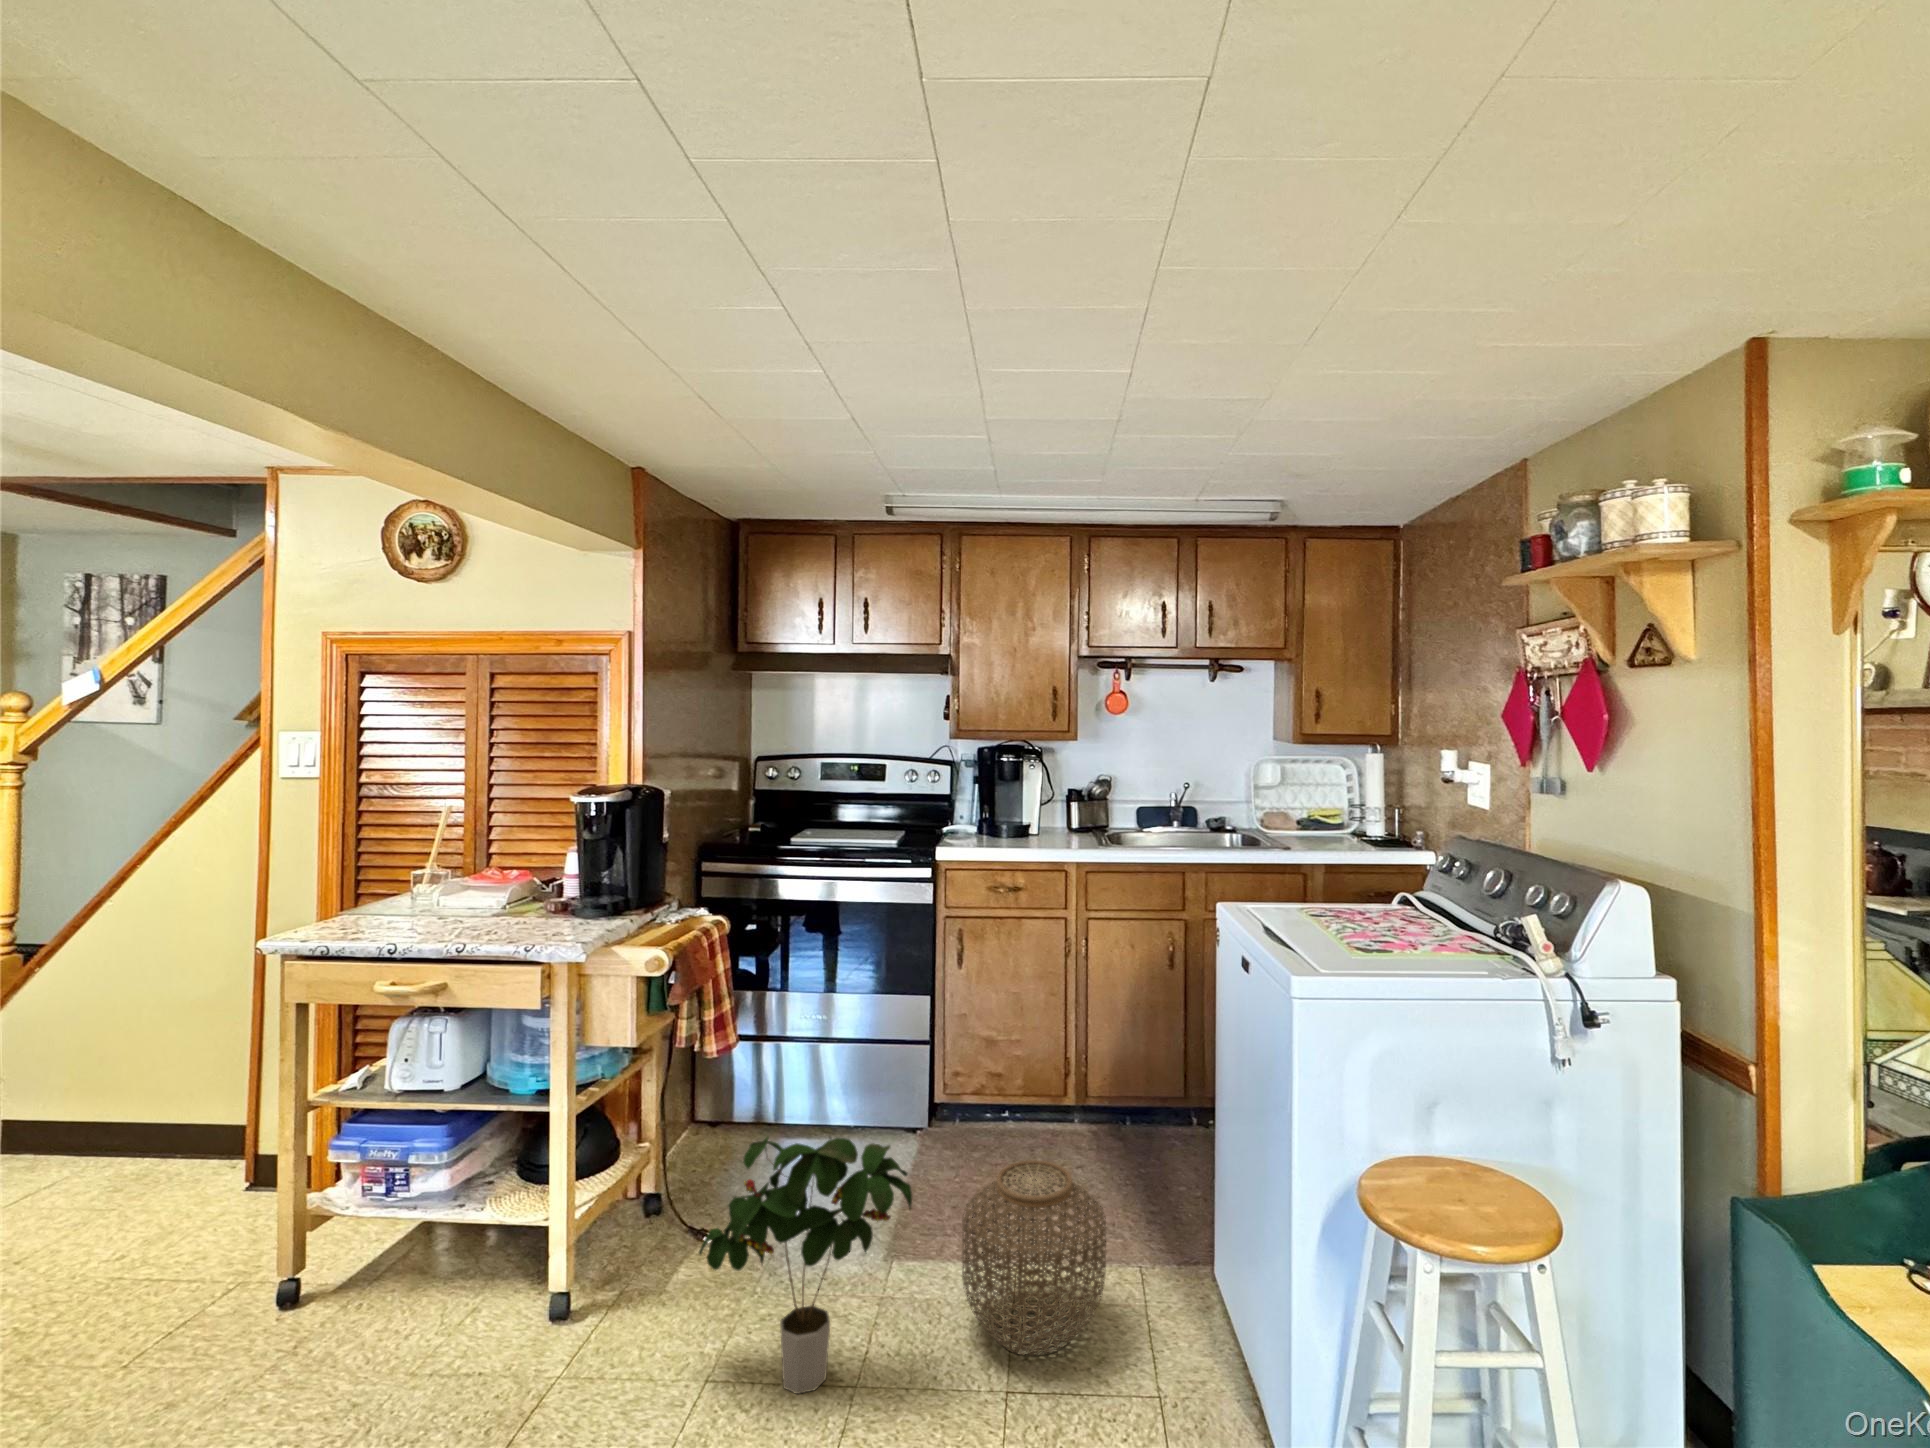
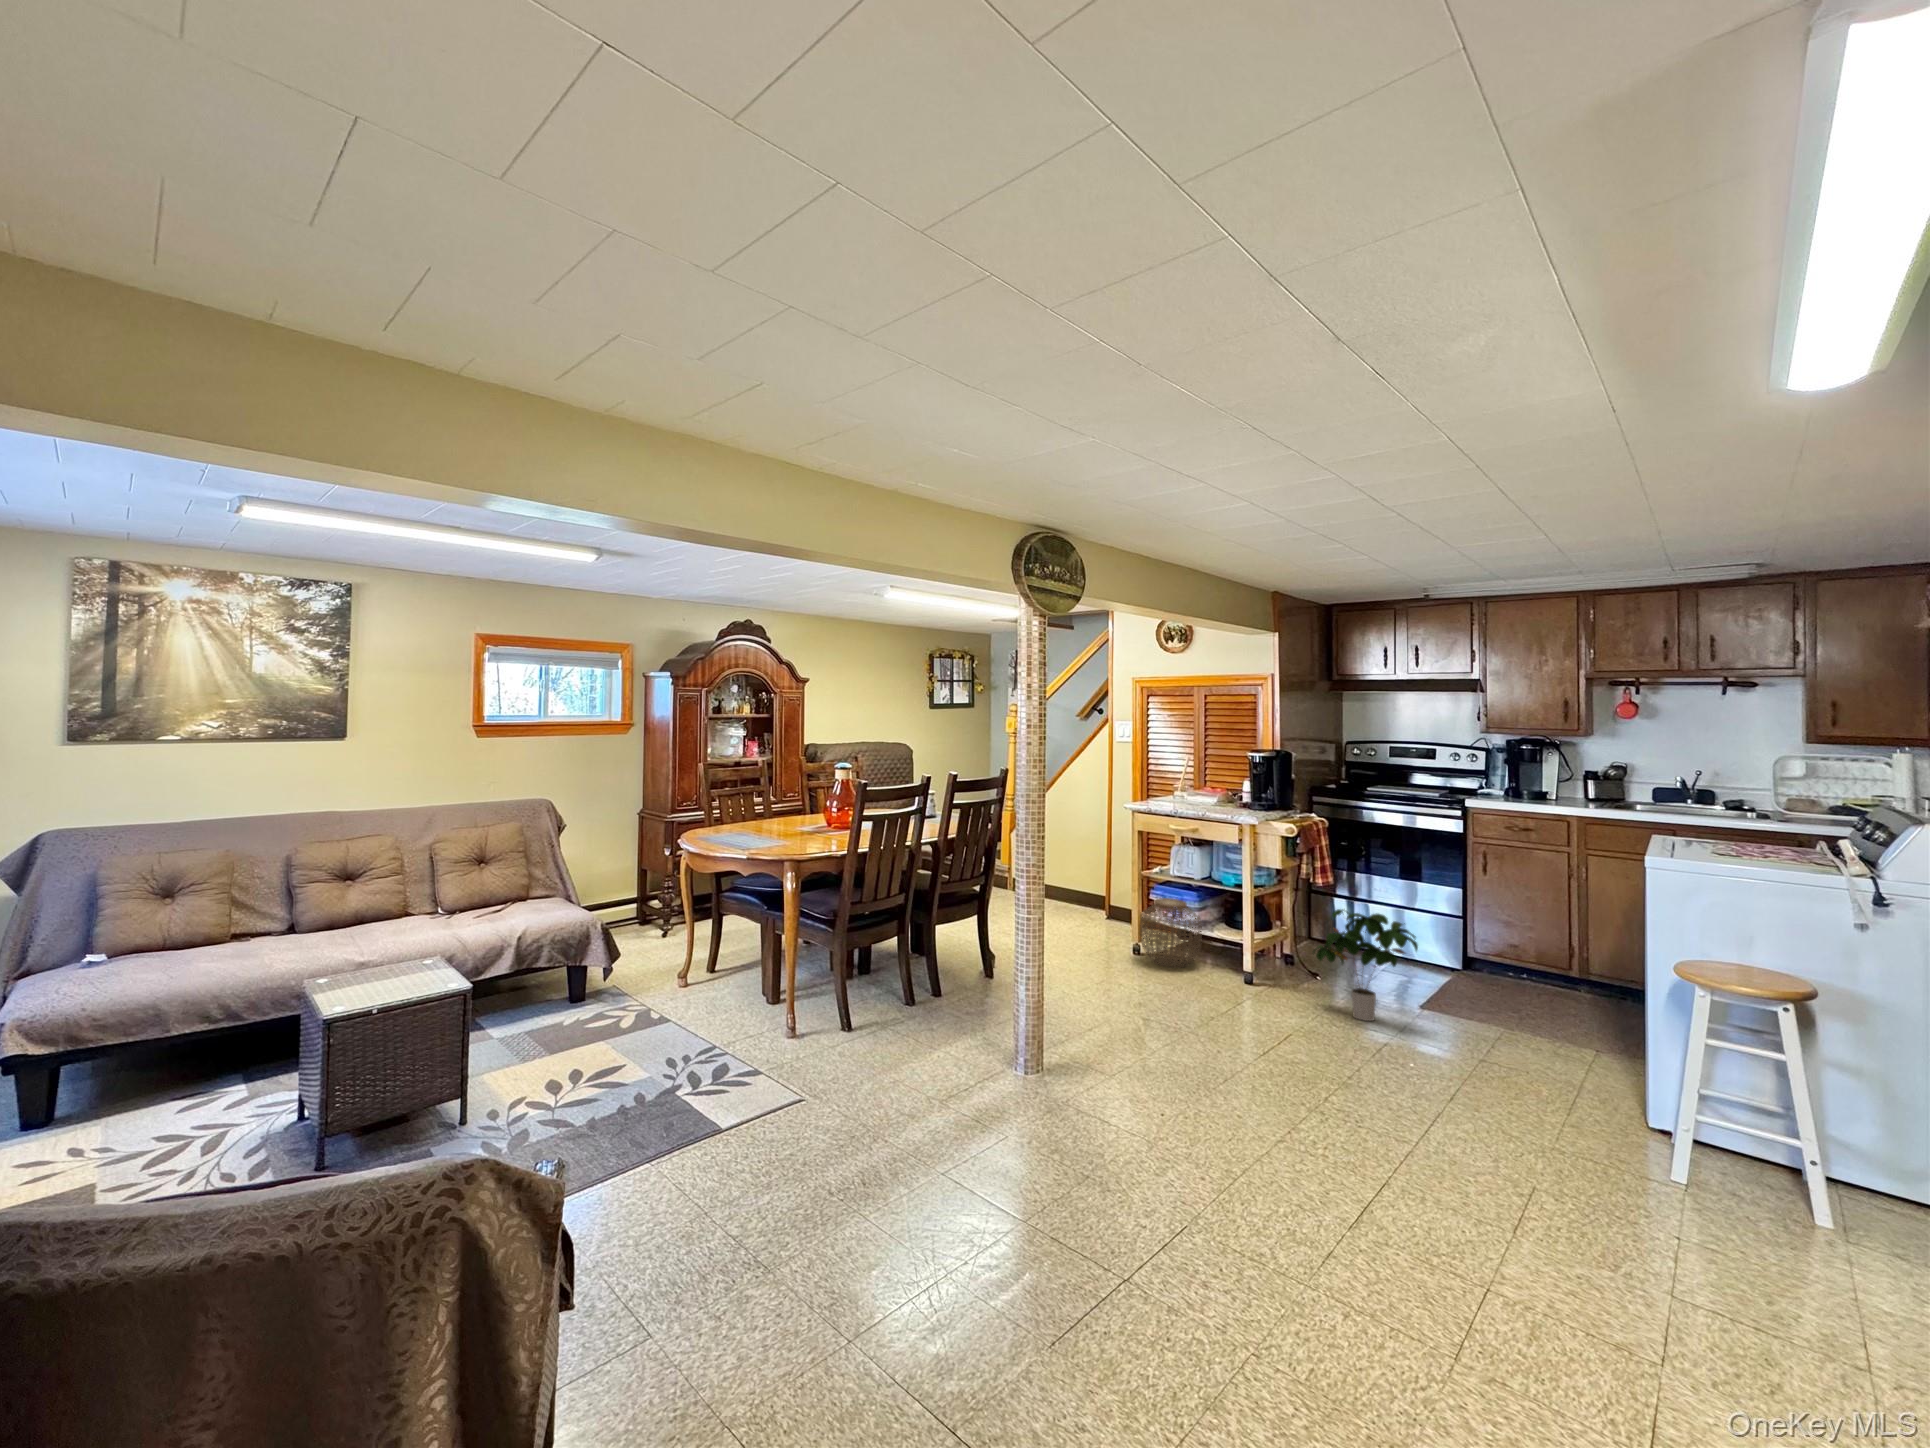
woven basket: present [962,1160,1106,1355] -> present [1140,898,1202,968]

